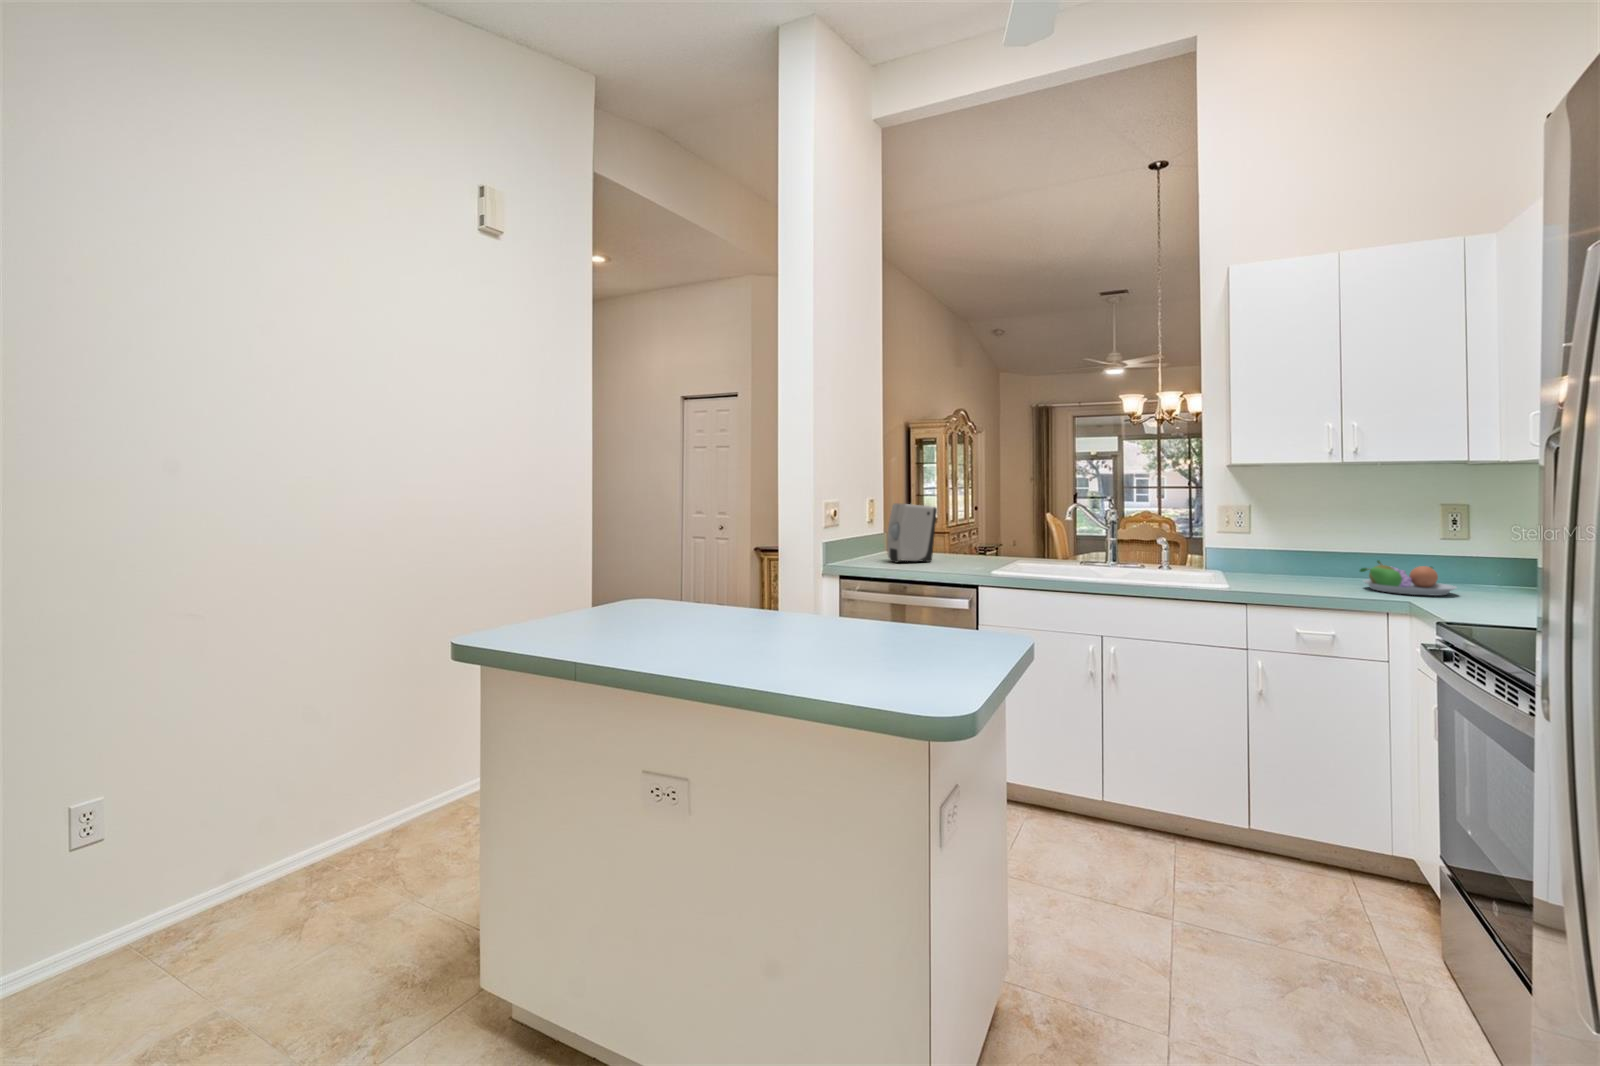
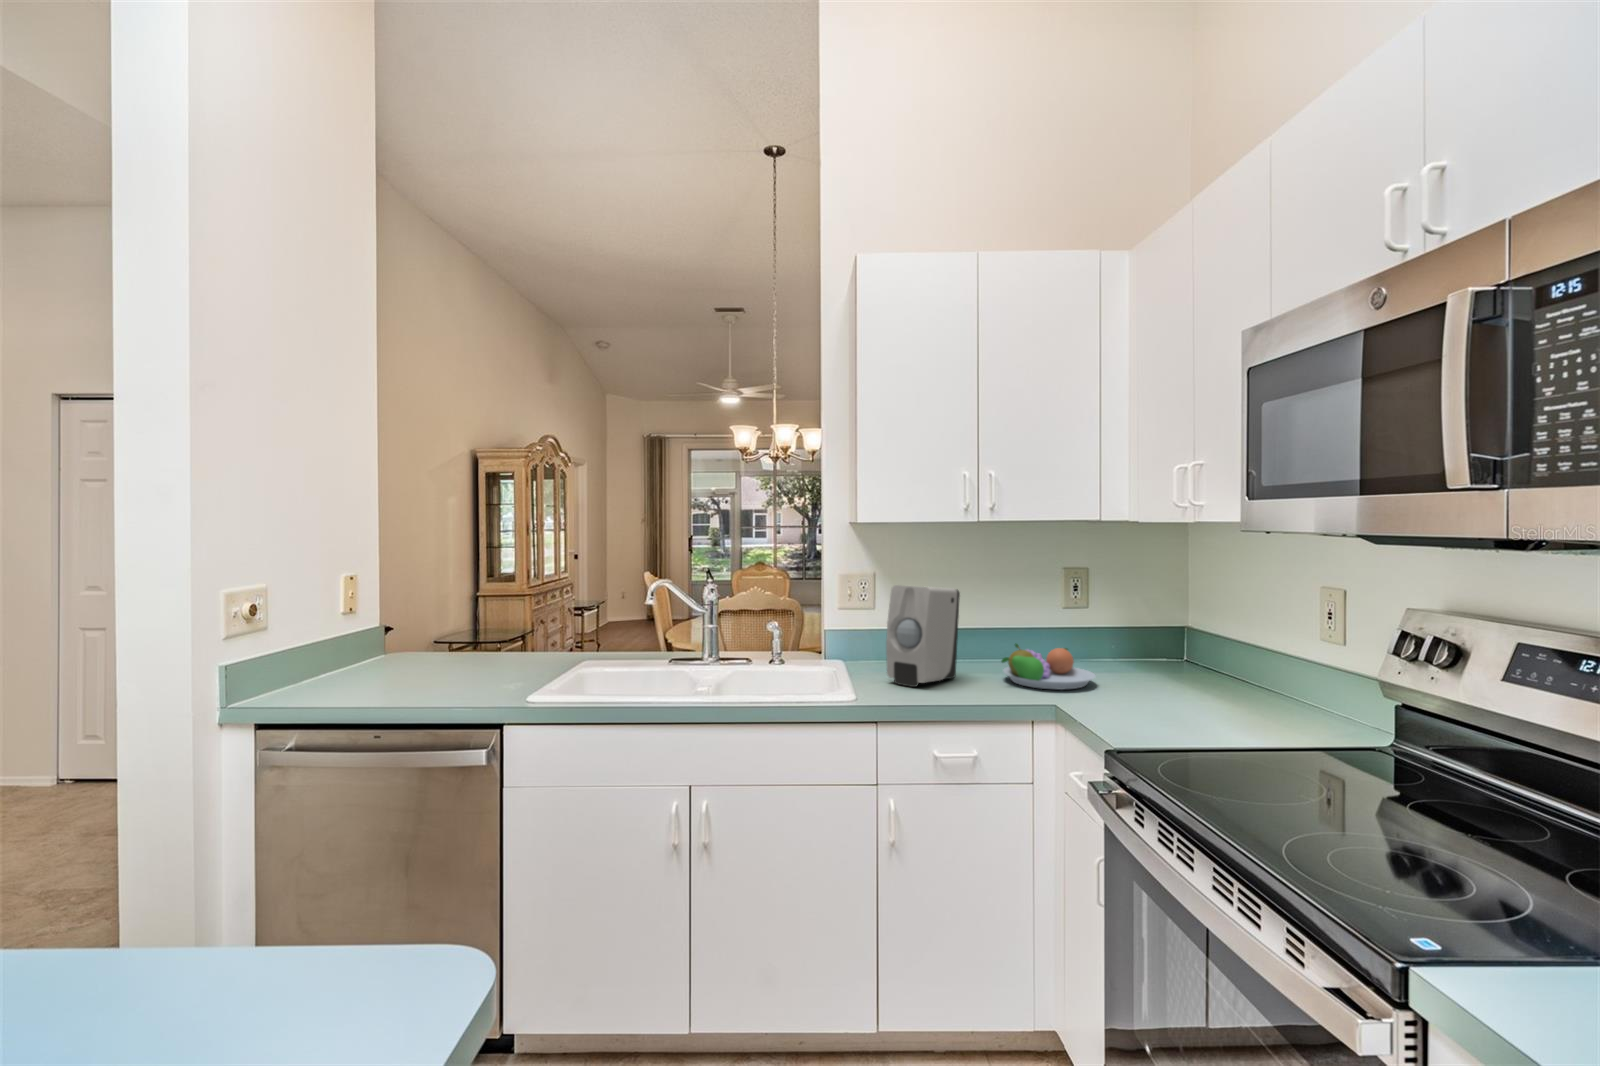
soap dispenser: present [887,503,937,563] -> present [886,585,960,687]

